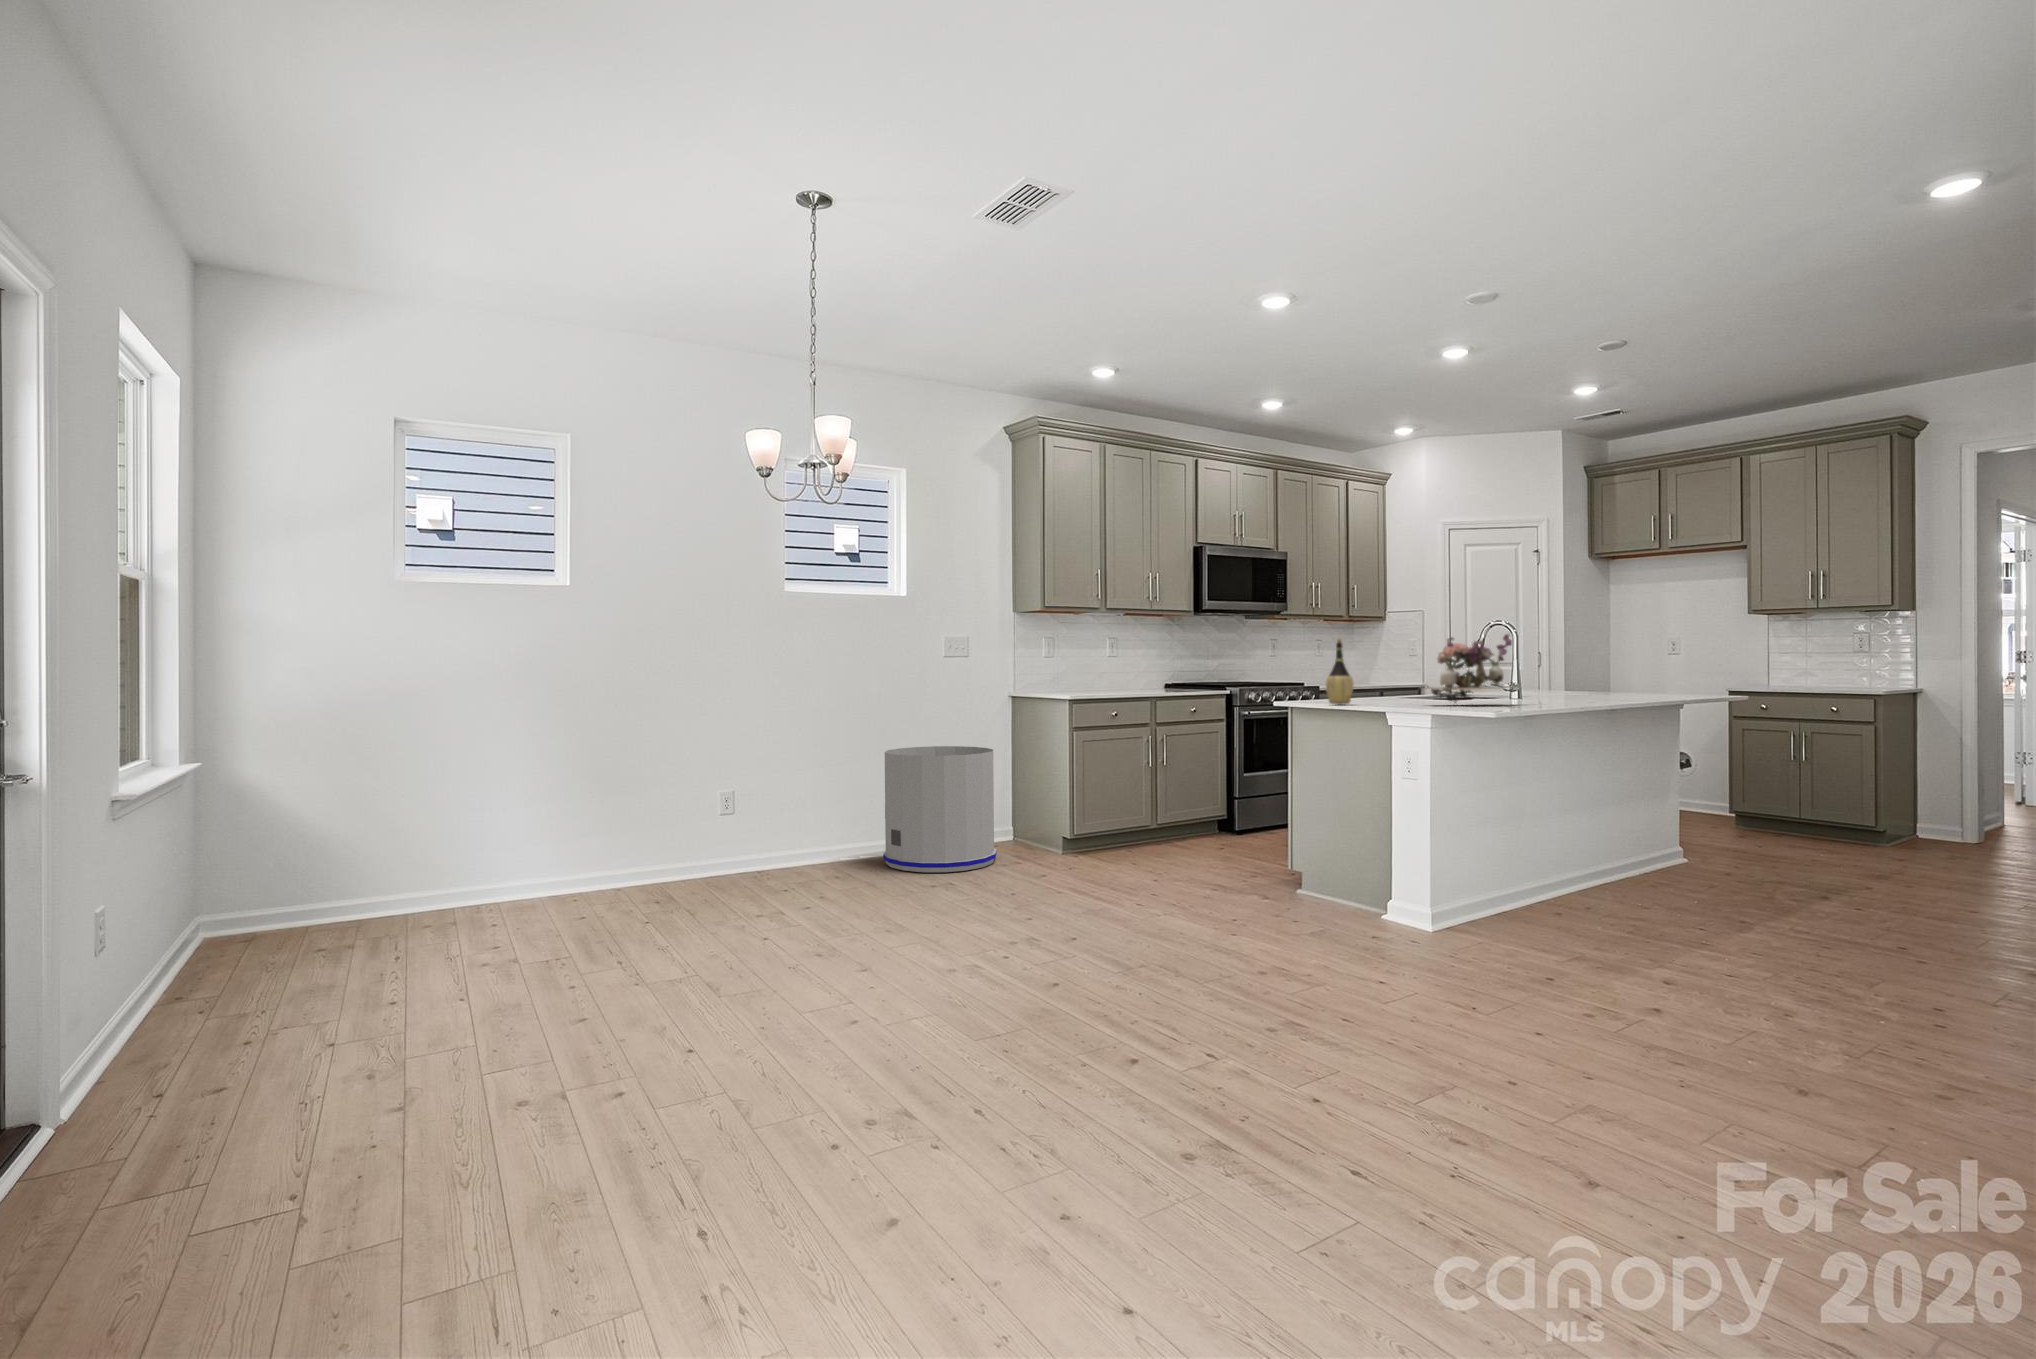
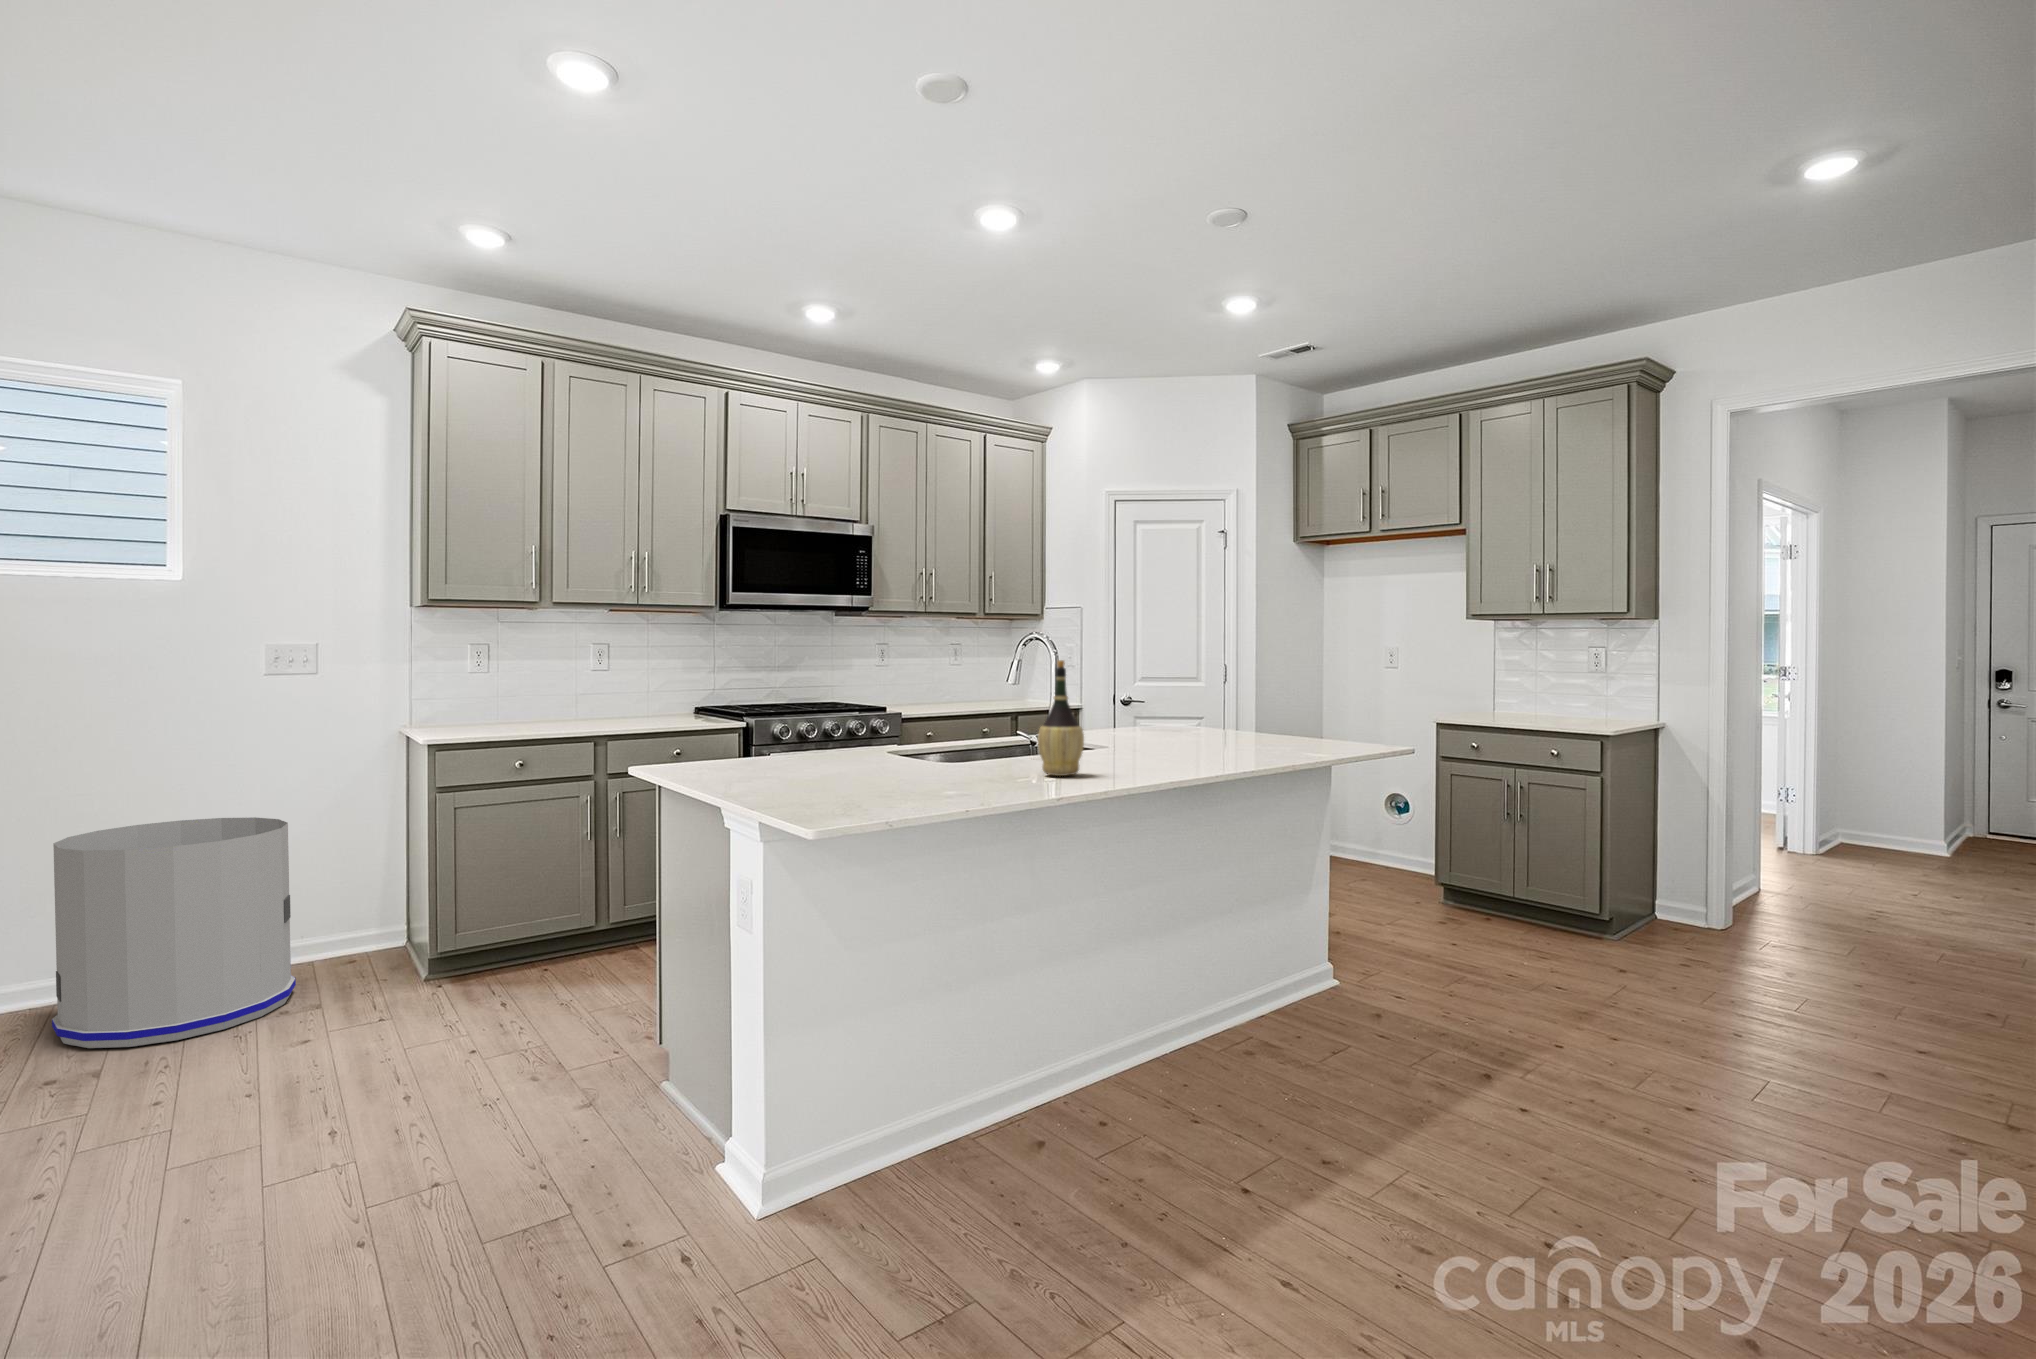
flower arrangement: present [1424,634,1512,703] -> none [806,658,967,785]
wine bottle: present [1326,639,1354,705] -> present [1038,660,1084,776]

